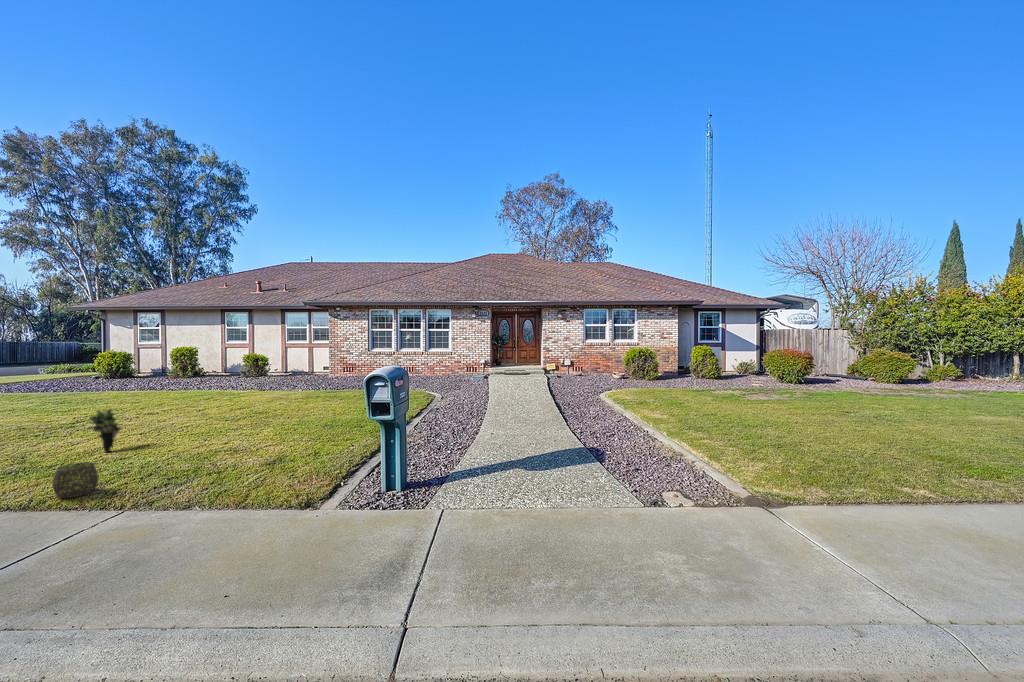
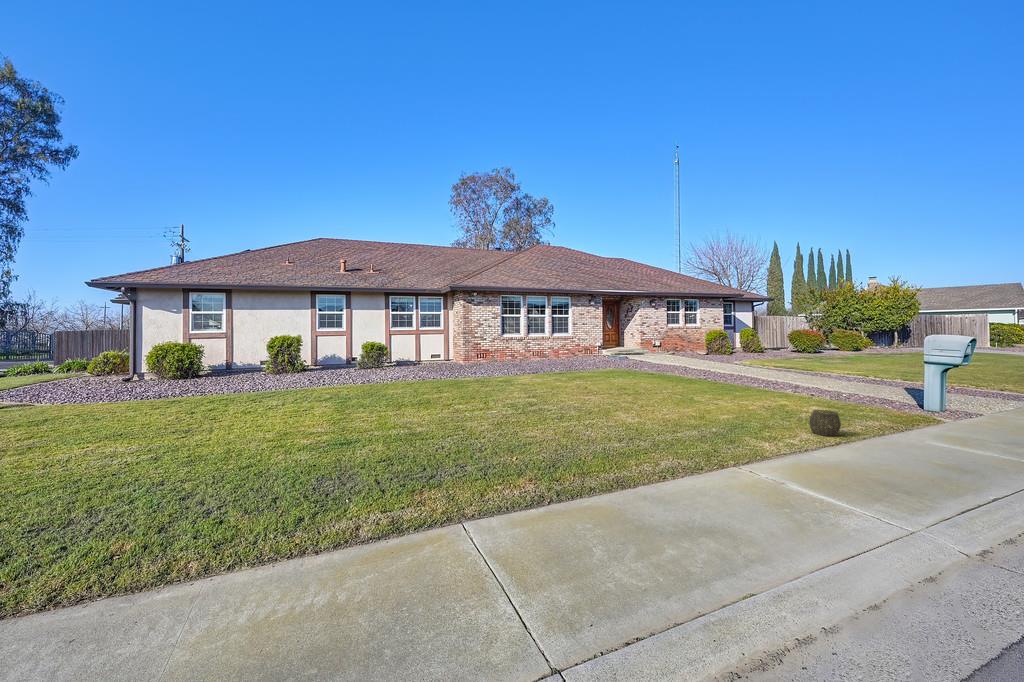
potted plant: present [89,408,121,452] -> none [658,378,683,417]

